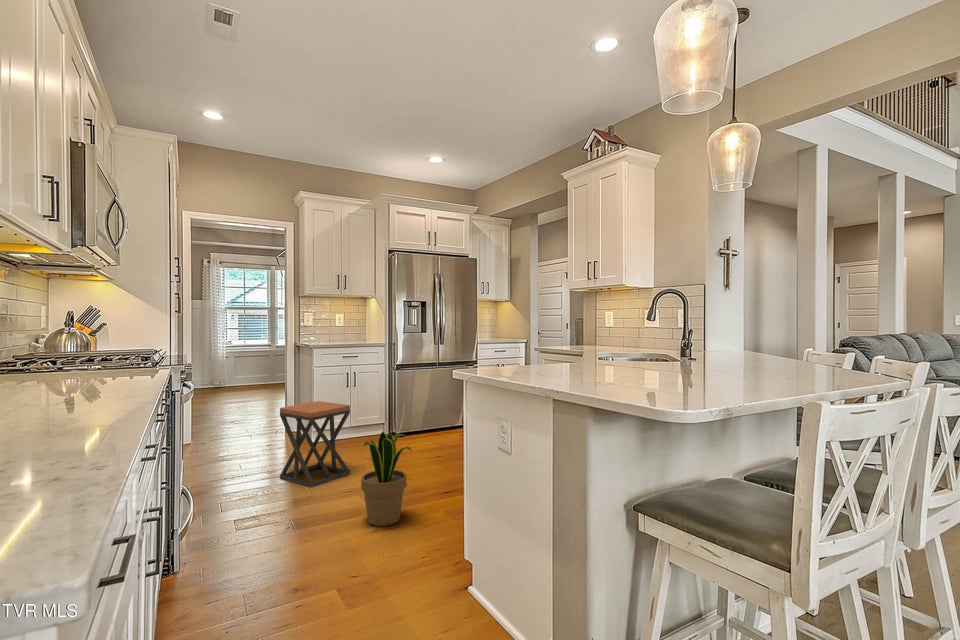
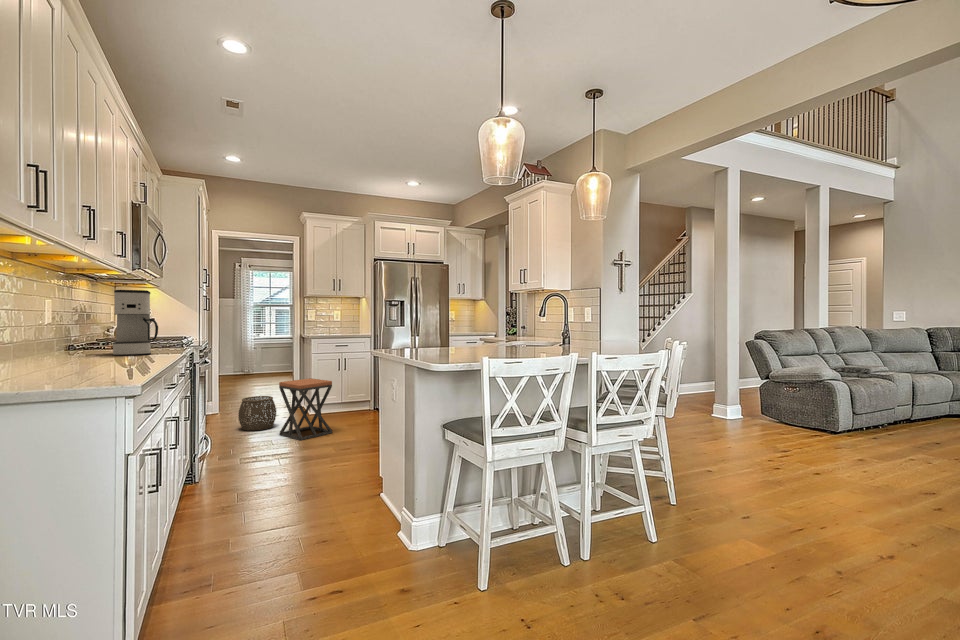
coffee maker: none [33,272,116,387] -> present [113,290,158,355]
woven basket: none [221,424,273,472] -> present [238,396,276,431]
potted plant: present [361,431,411,526] -> none [327,396,363,462]

